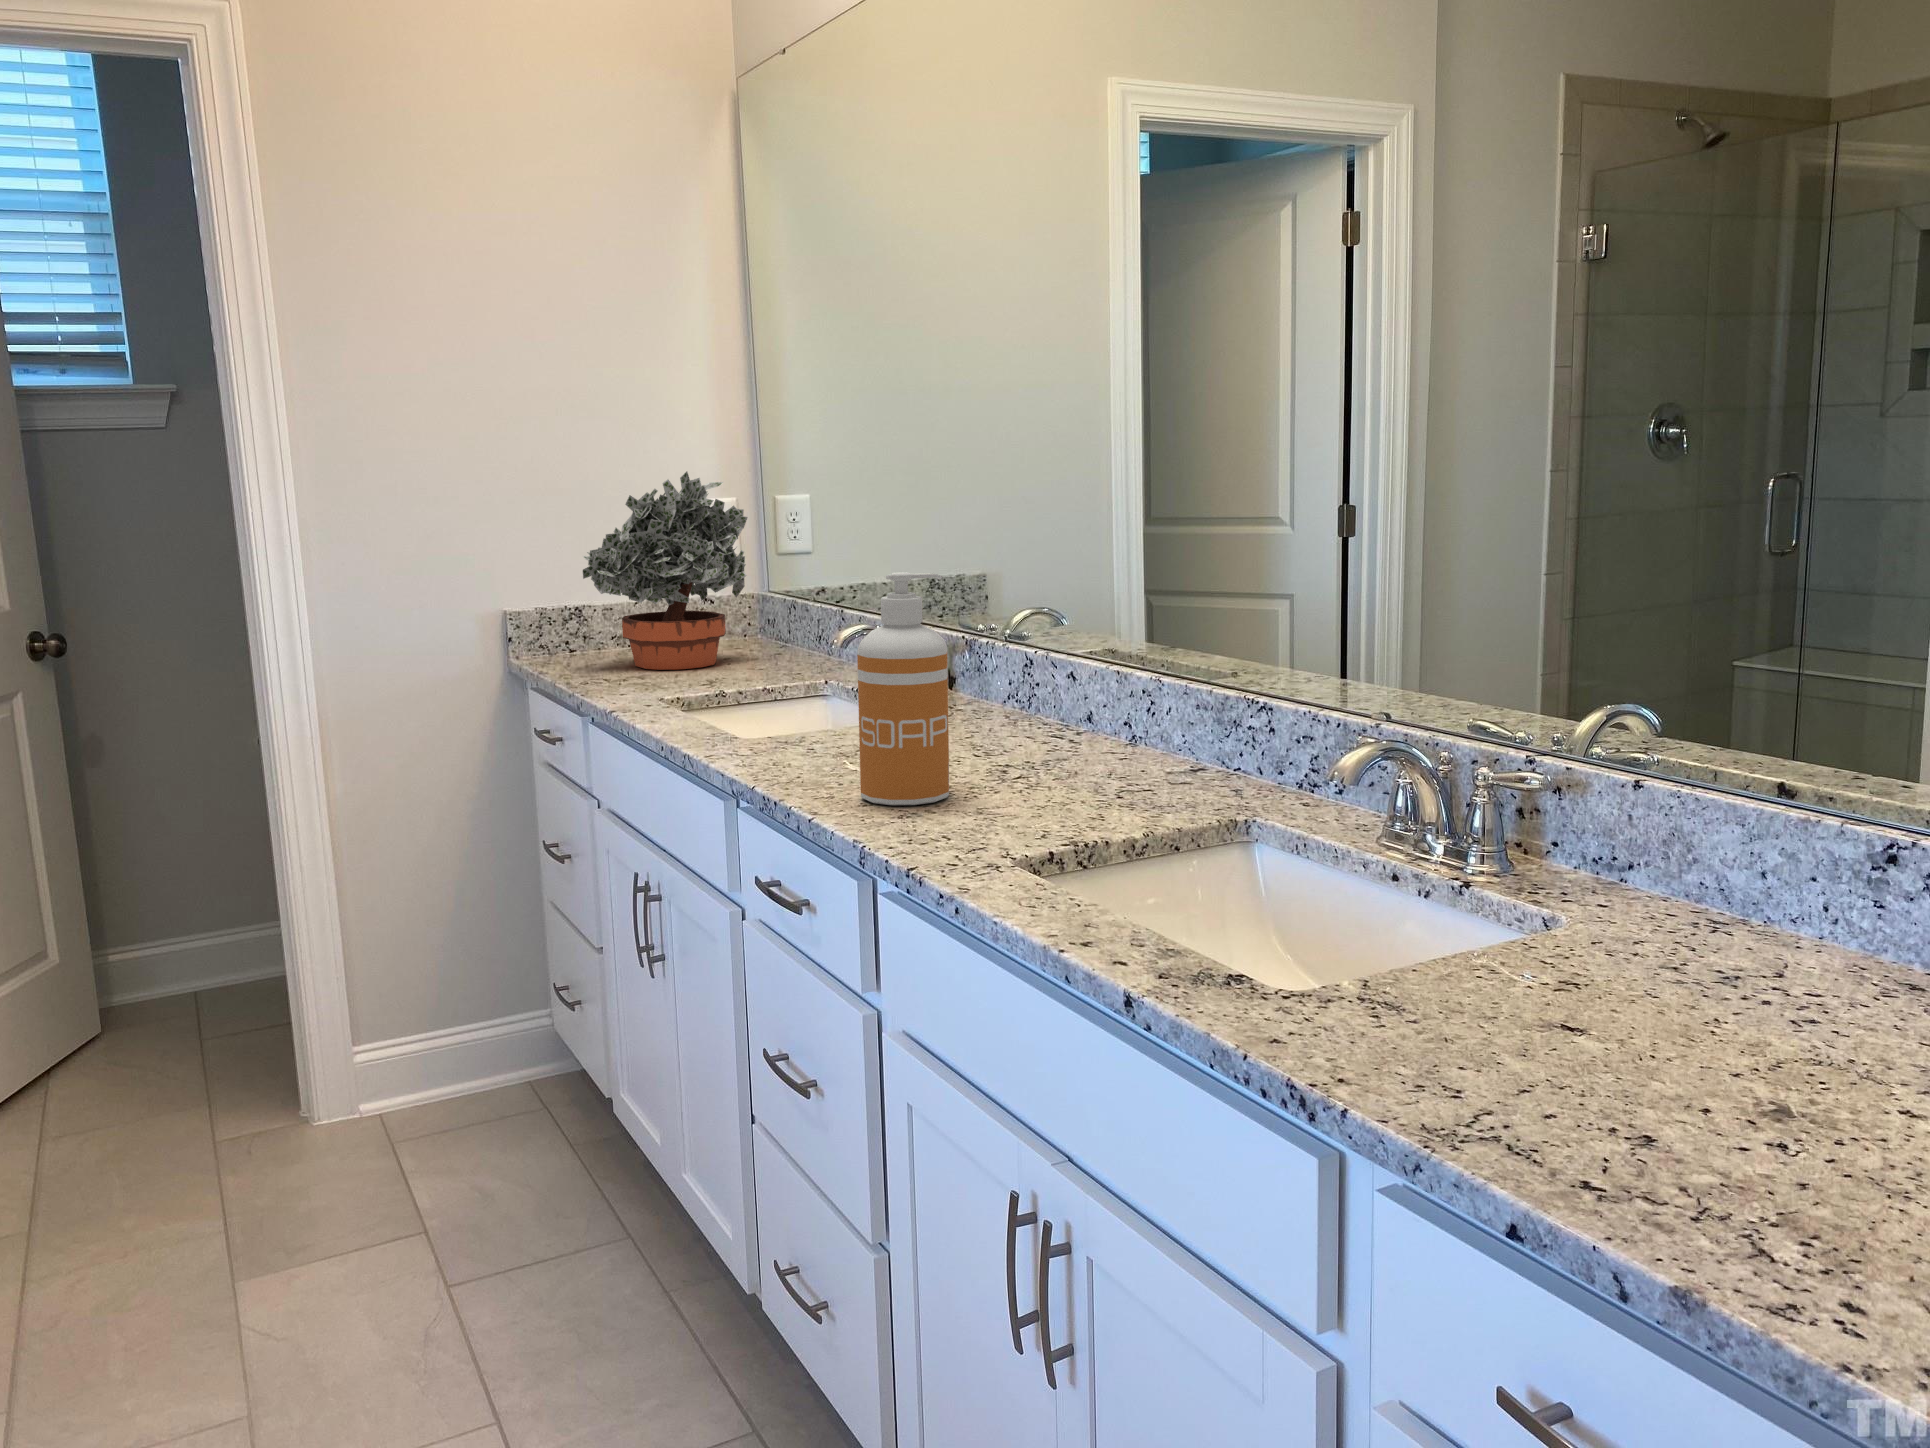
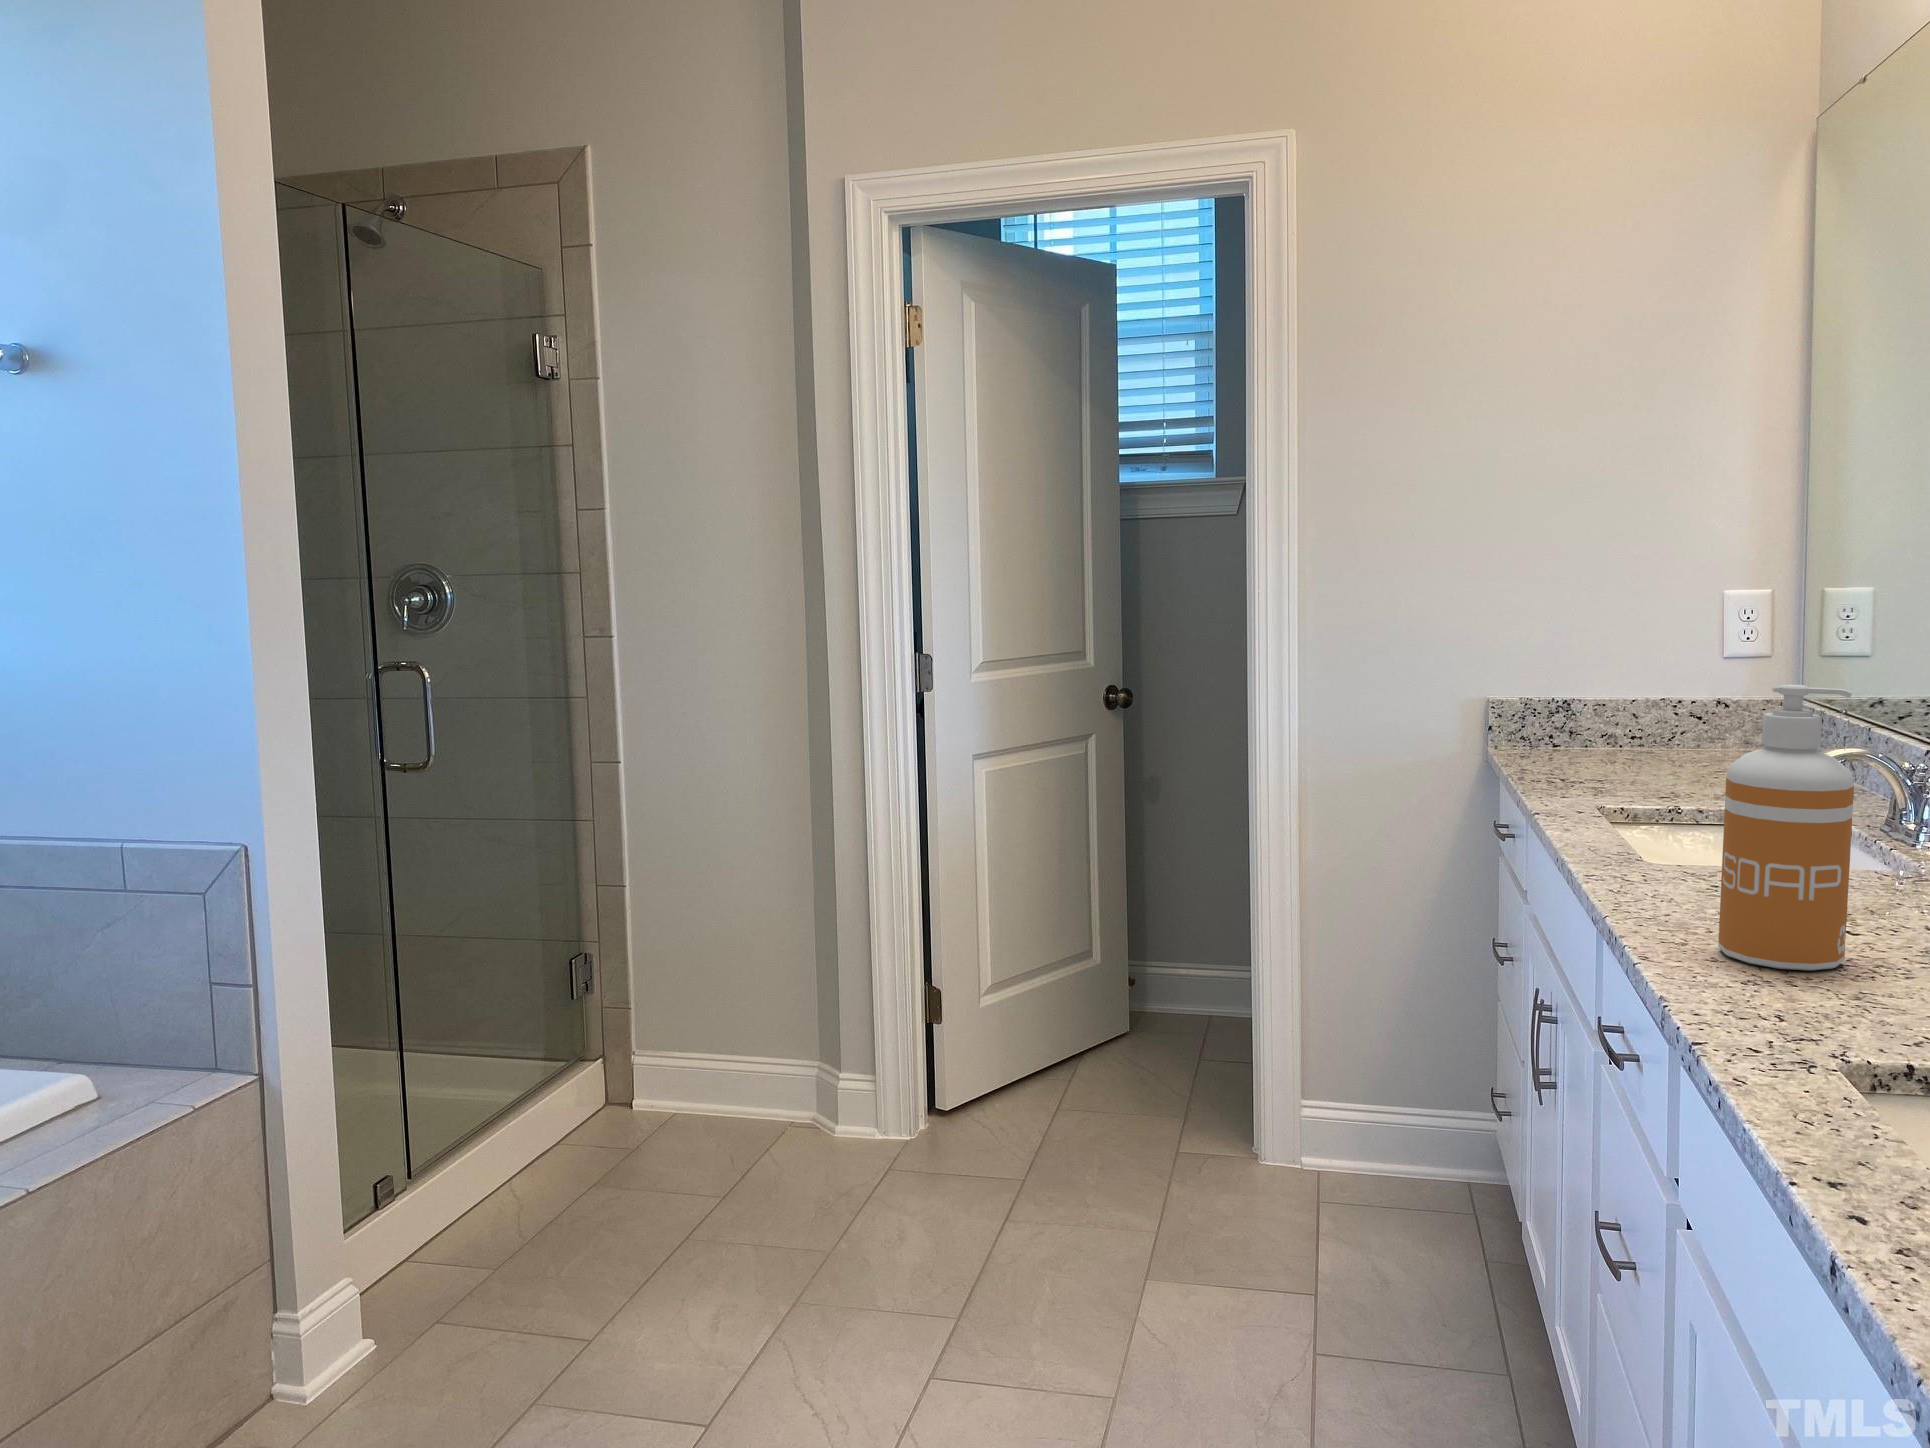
potted plant: present [583,471,748,670] -> none [1554,560,1759,777]

